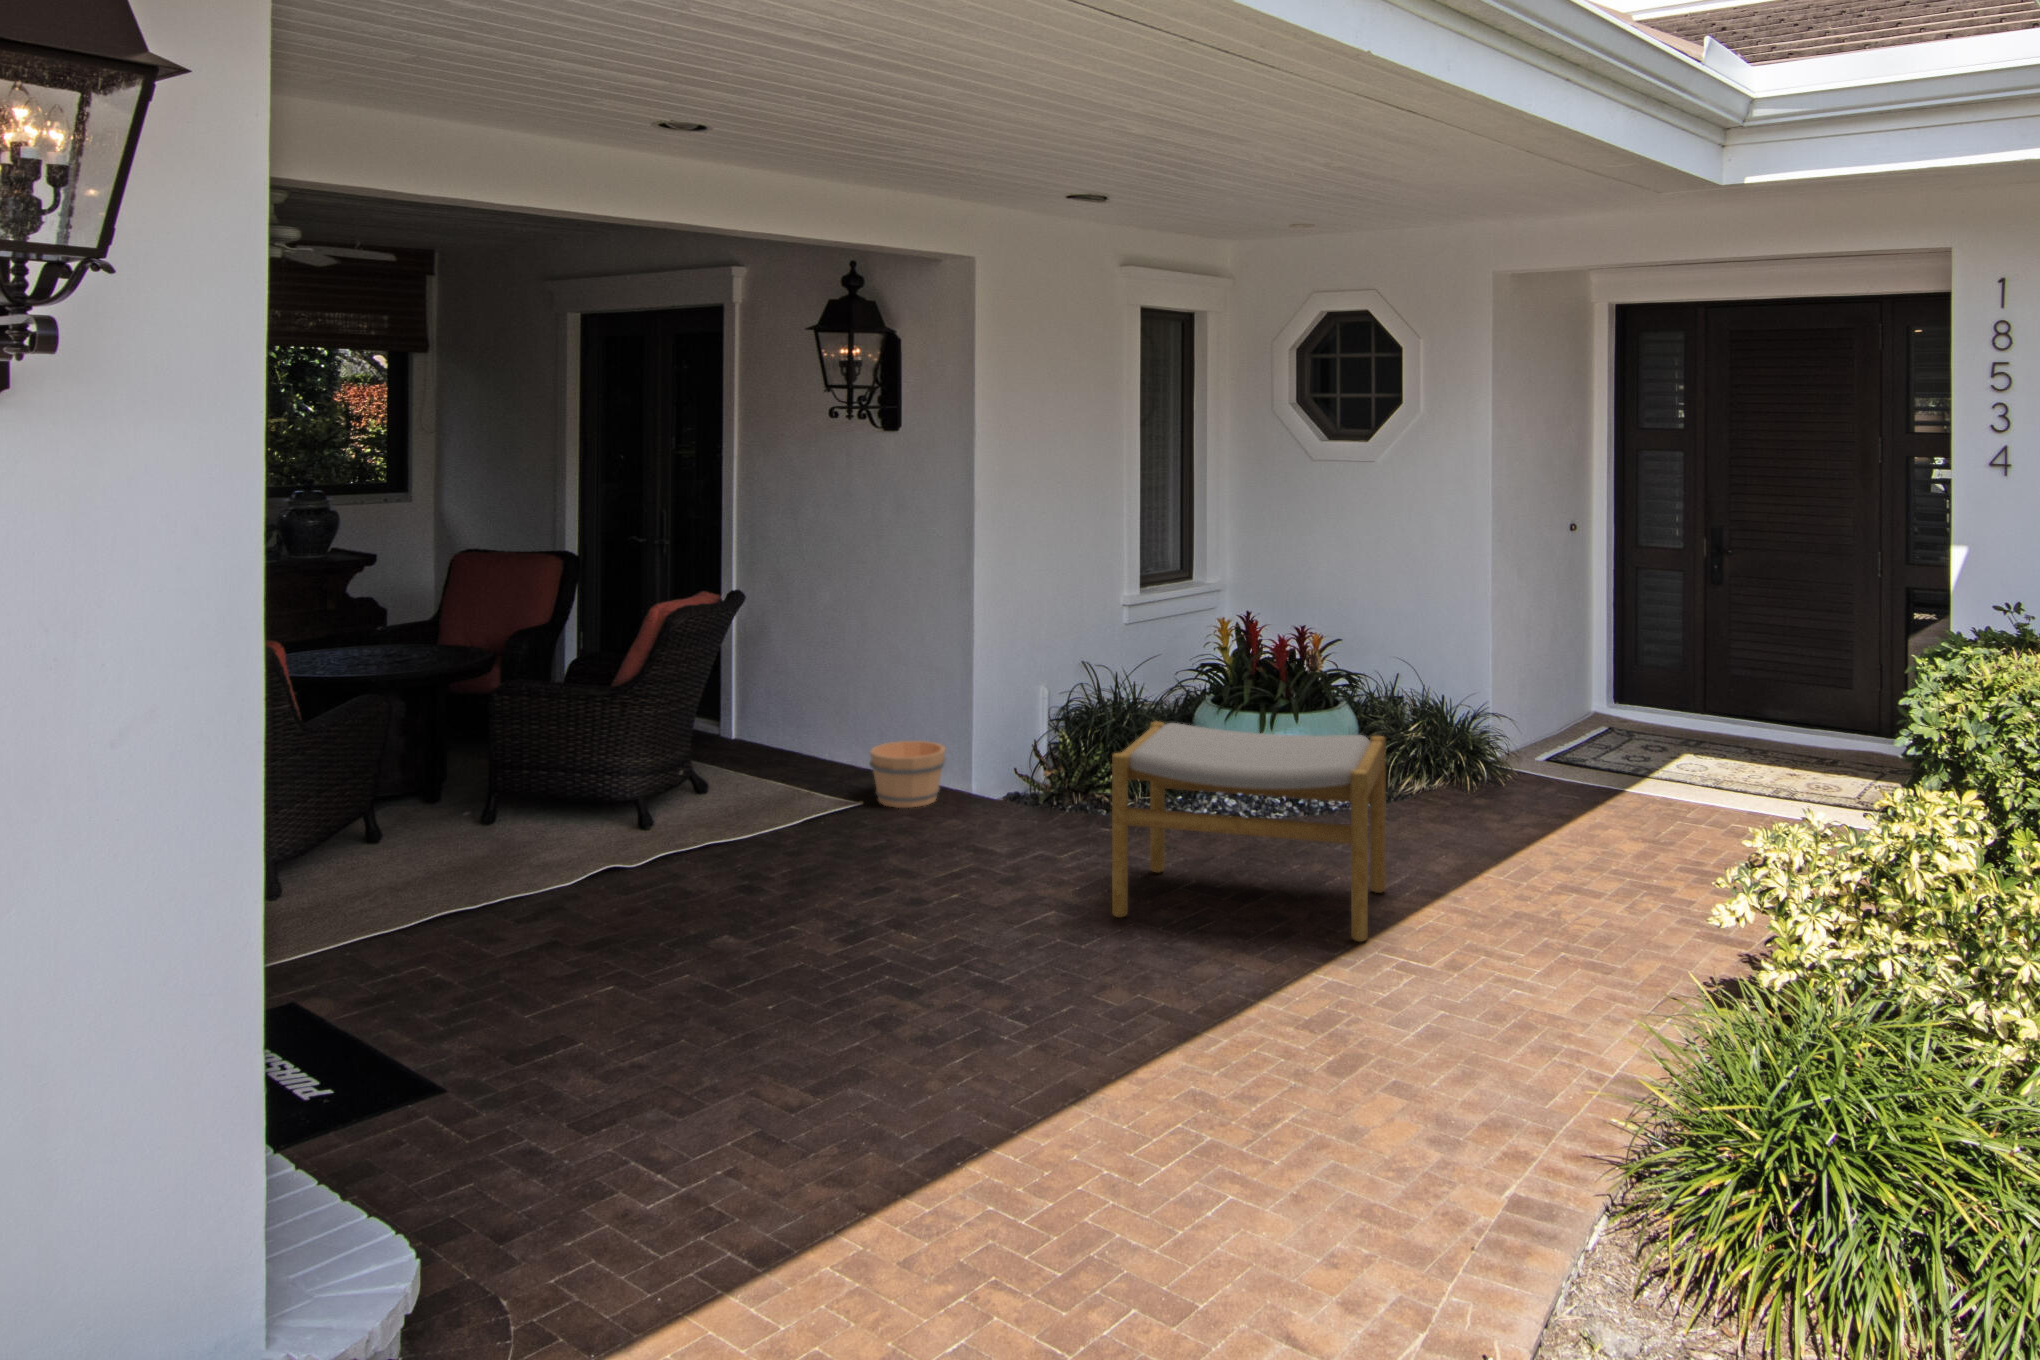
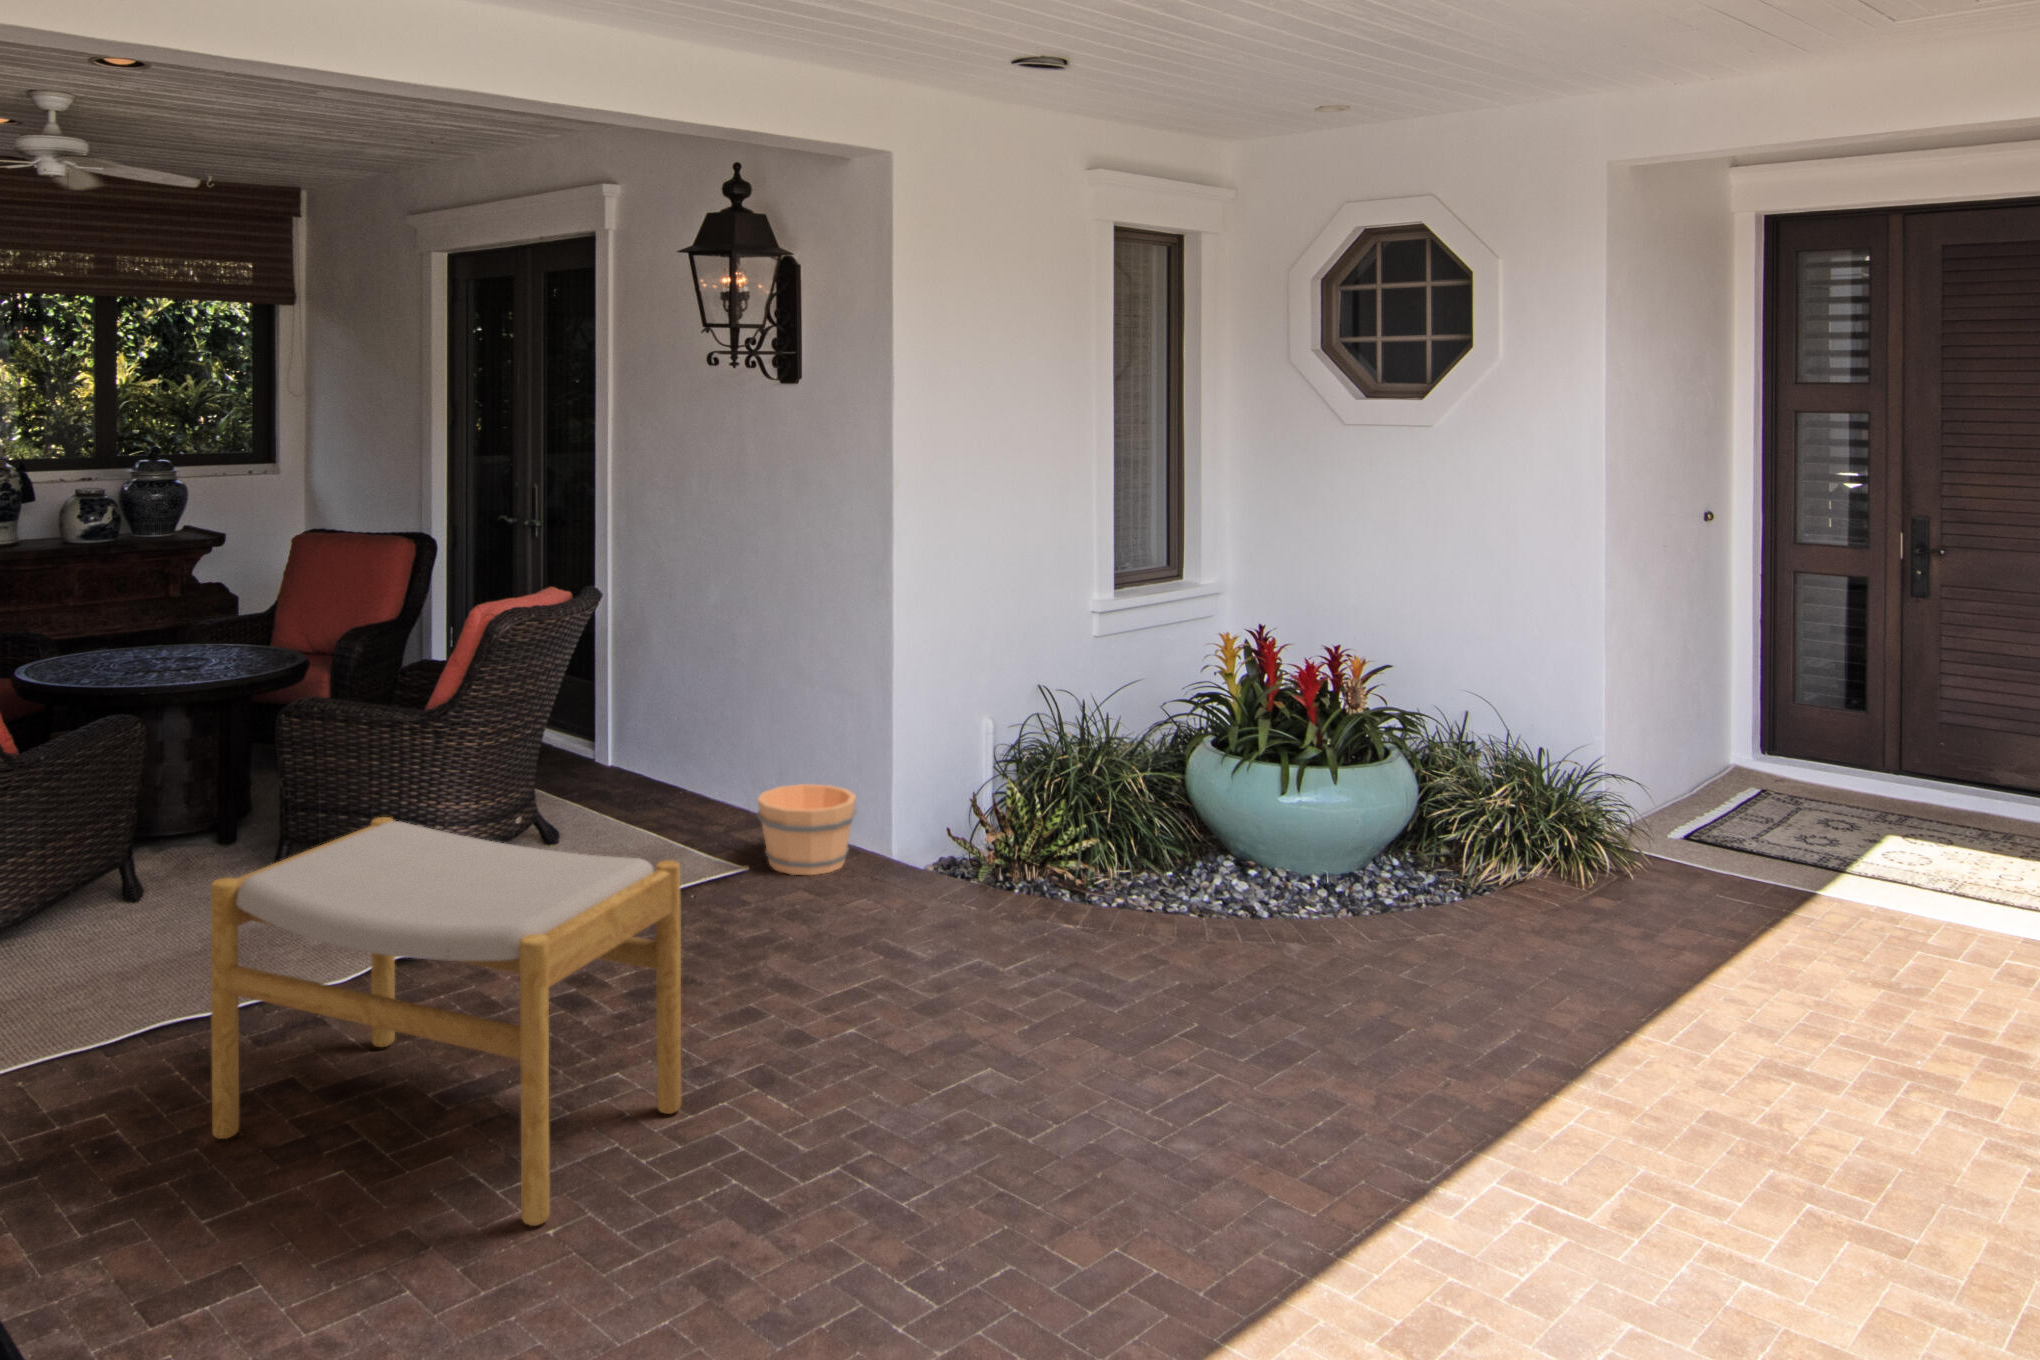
footstool: present [1112,722,1386,942] -> present [211,817,681,1226]

